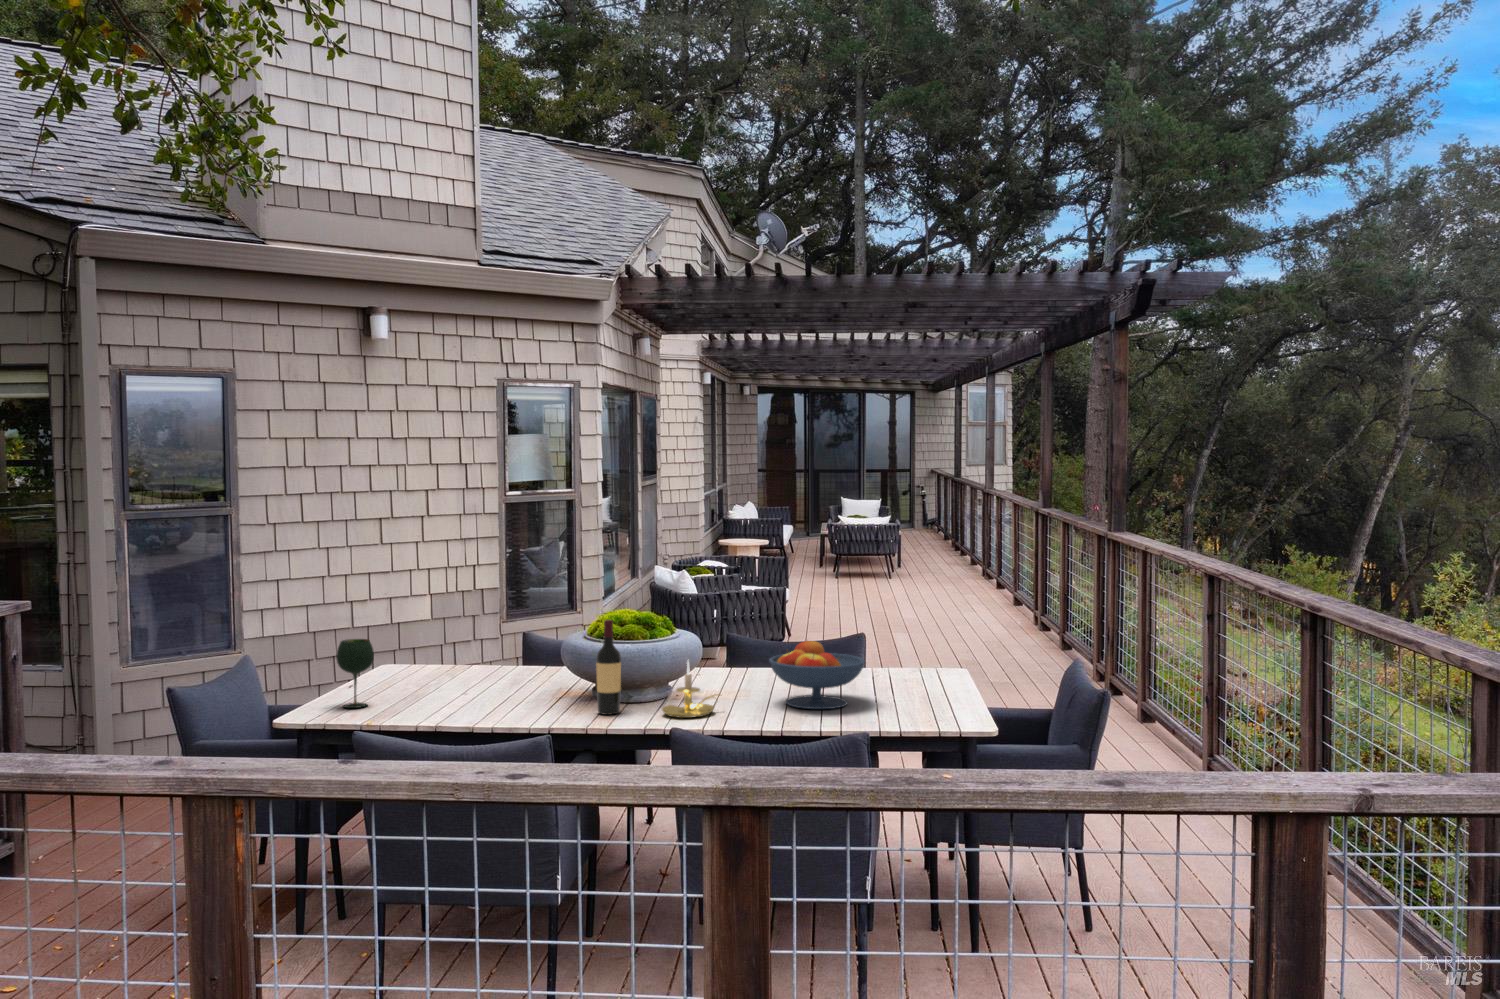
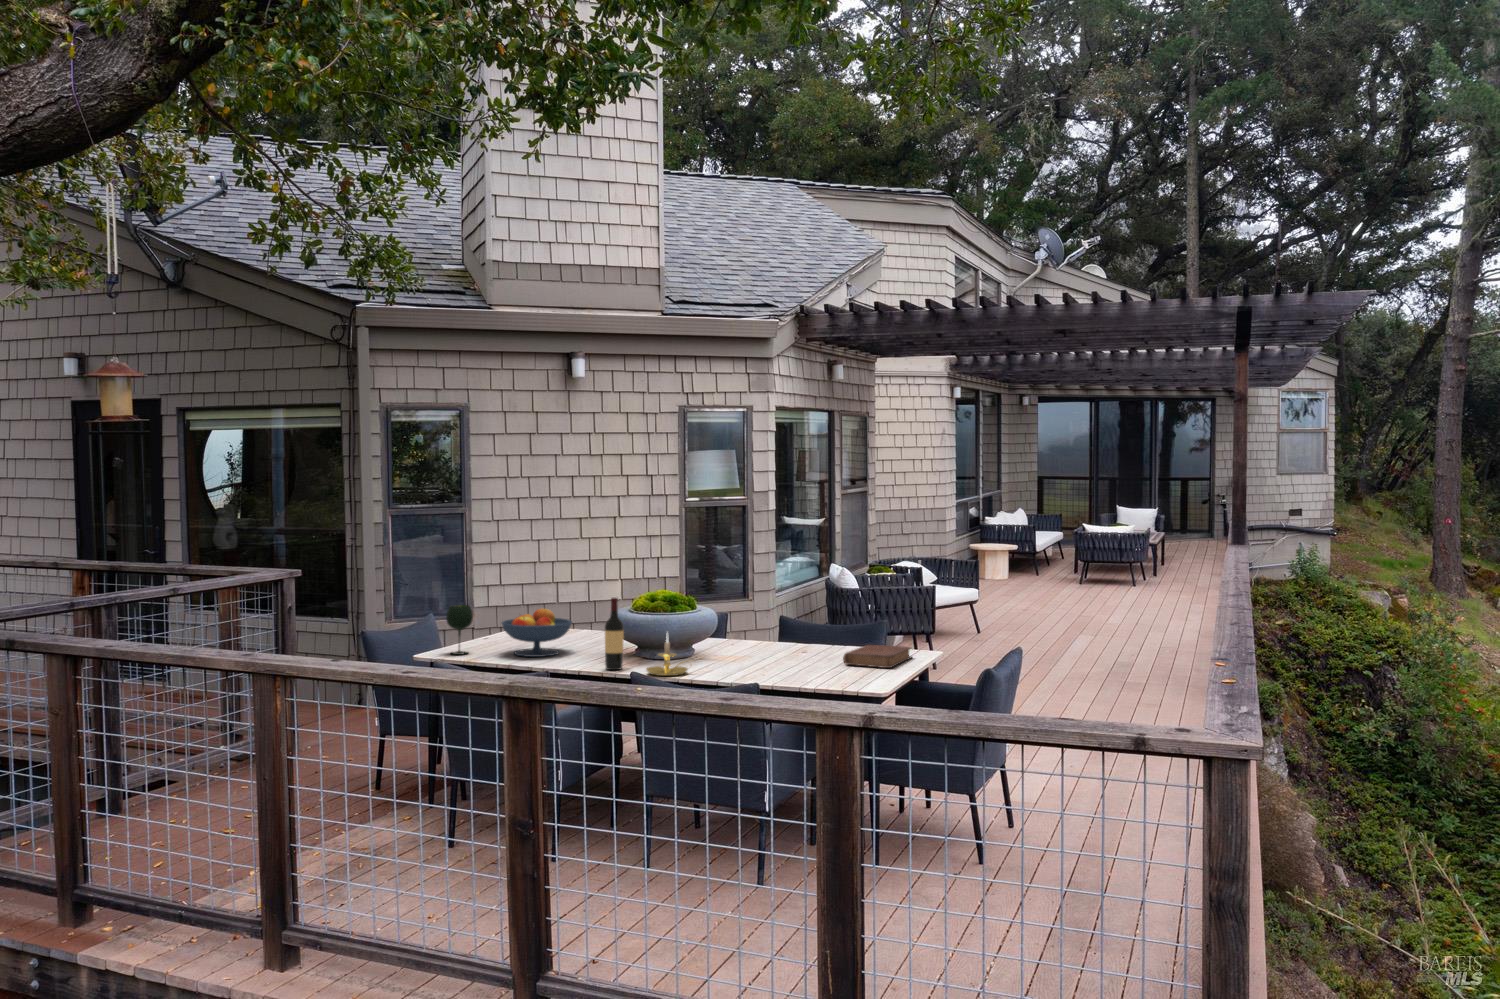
fruit bowl: present [769,641,865,709] -> present [502,609,572,657]
book: none [872,660,933,687] -> present [843,644,912,668]

